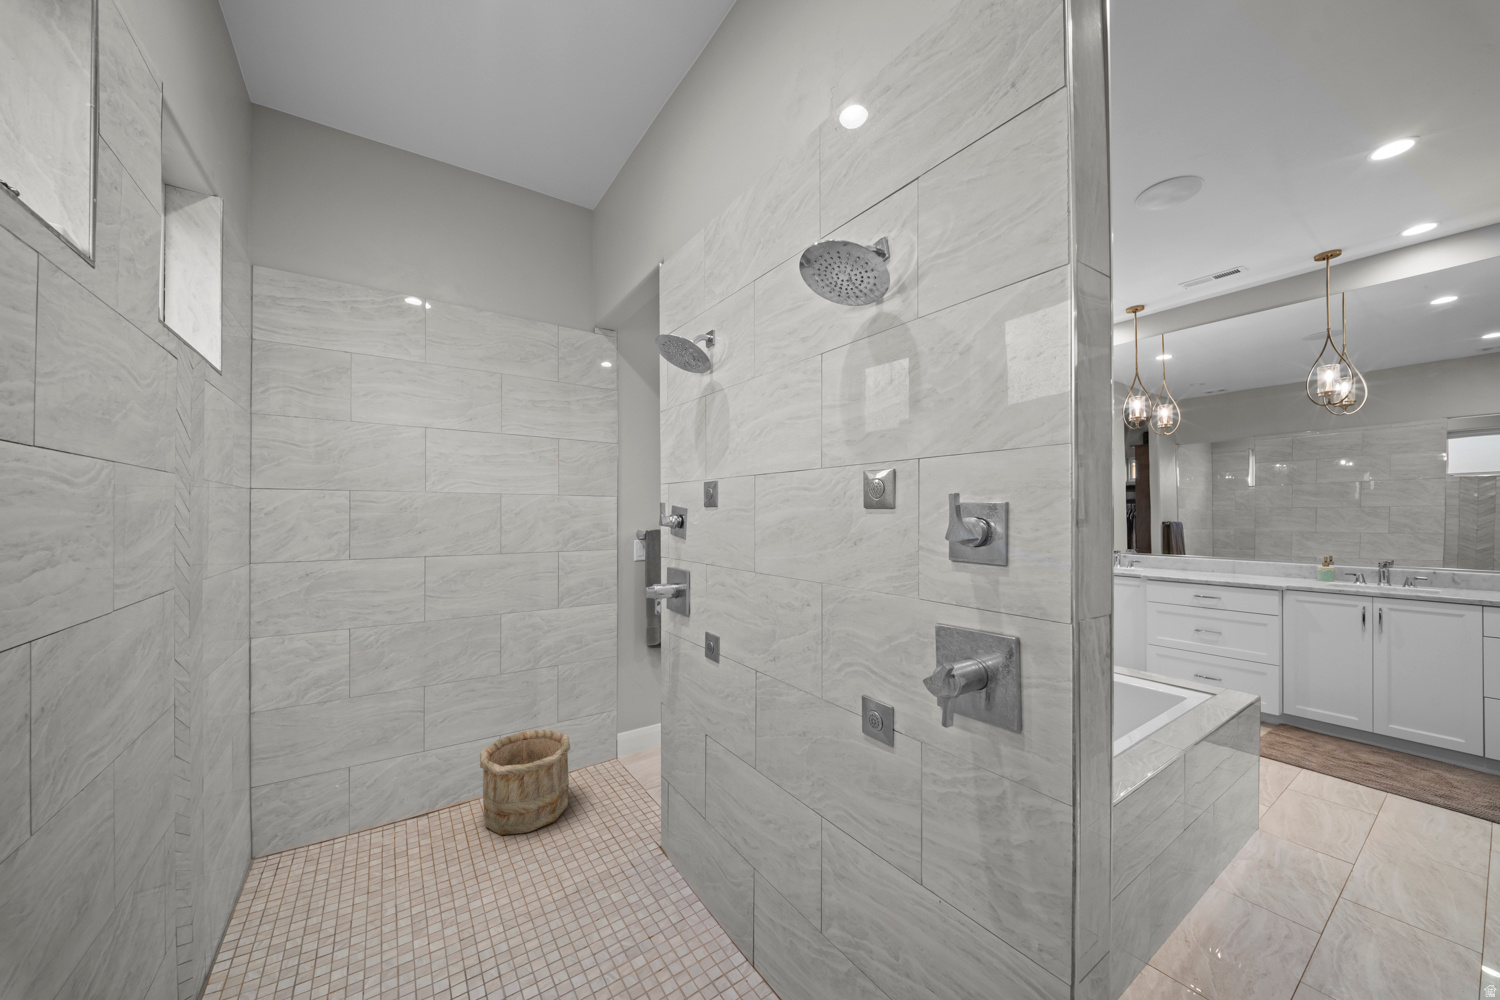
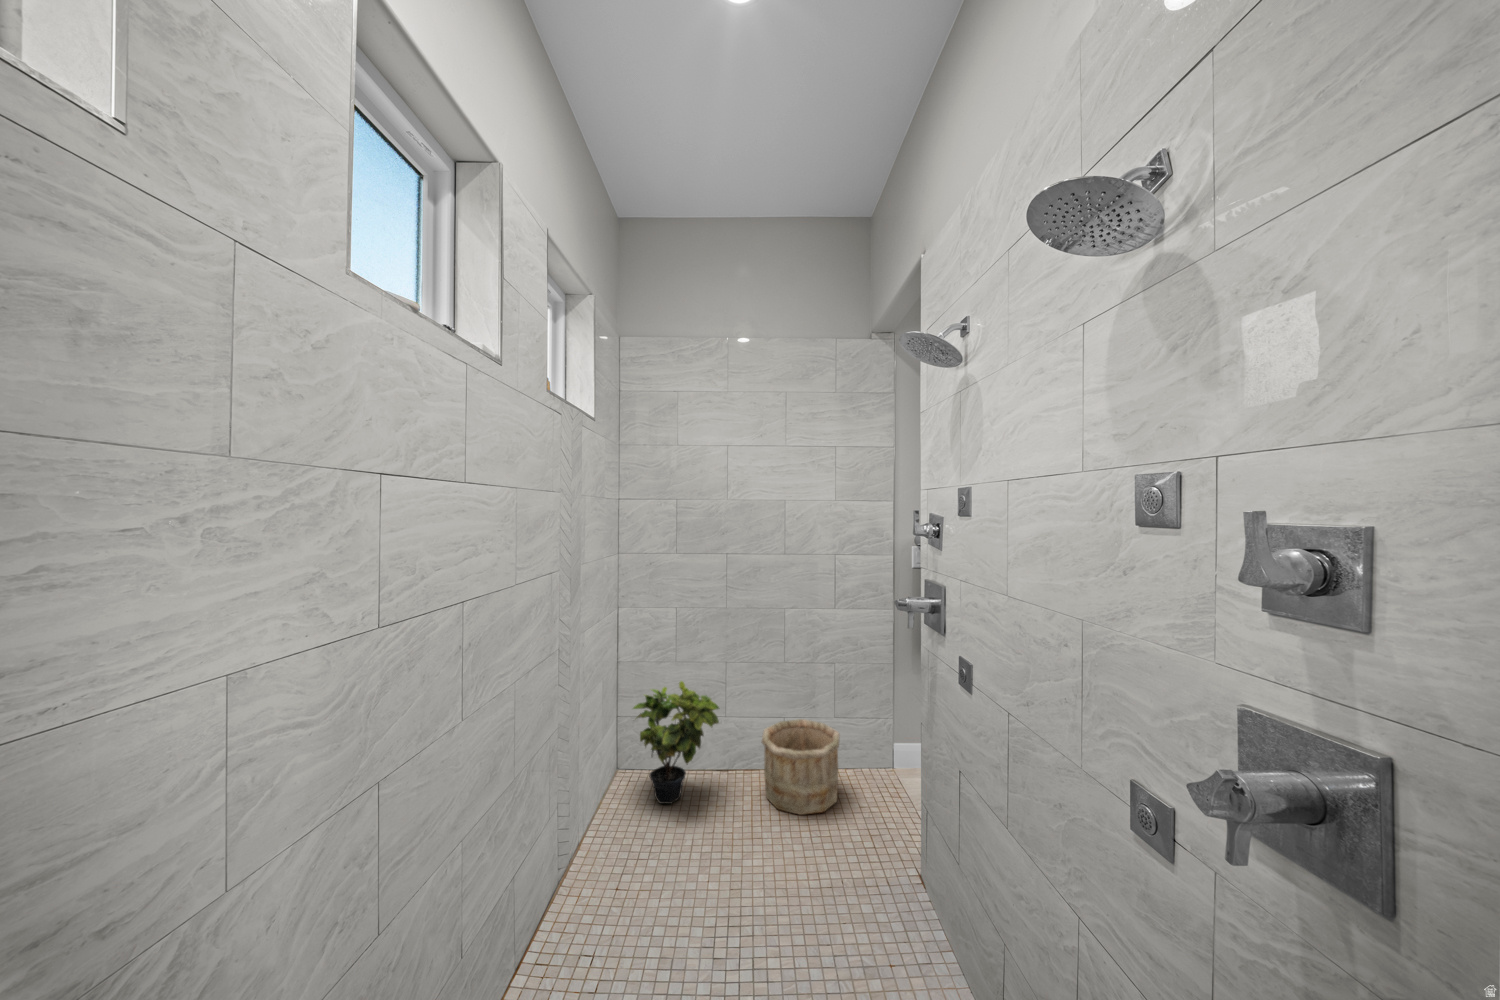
potted plant: none [288,717,424,879] -> present [633,681,719,804]

